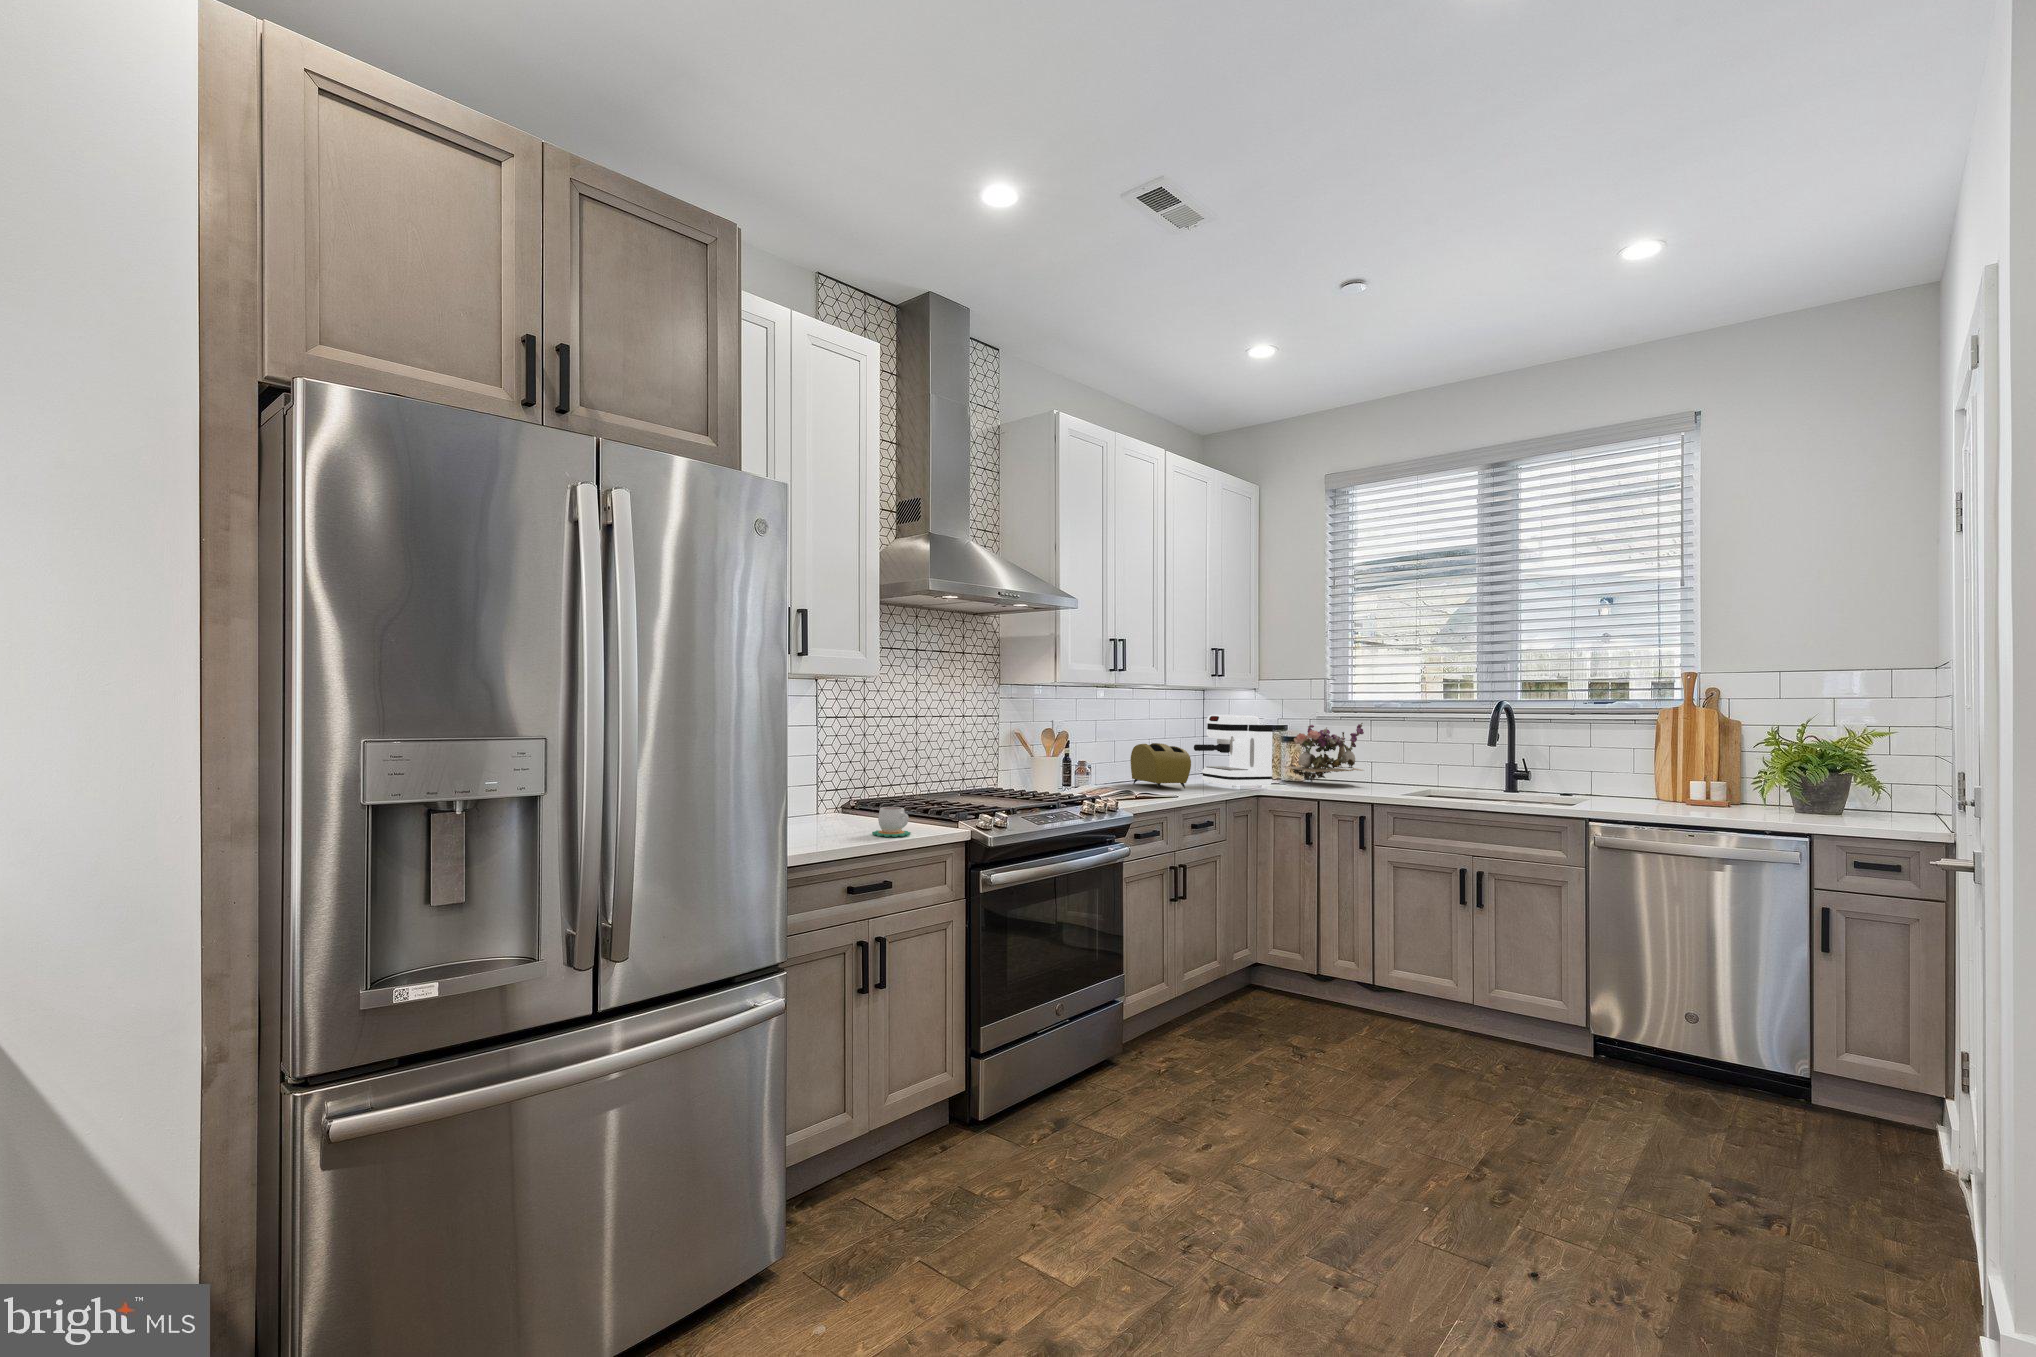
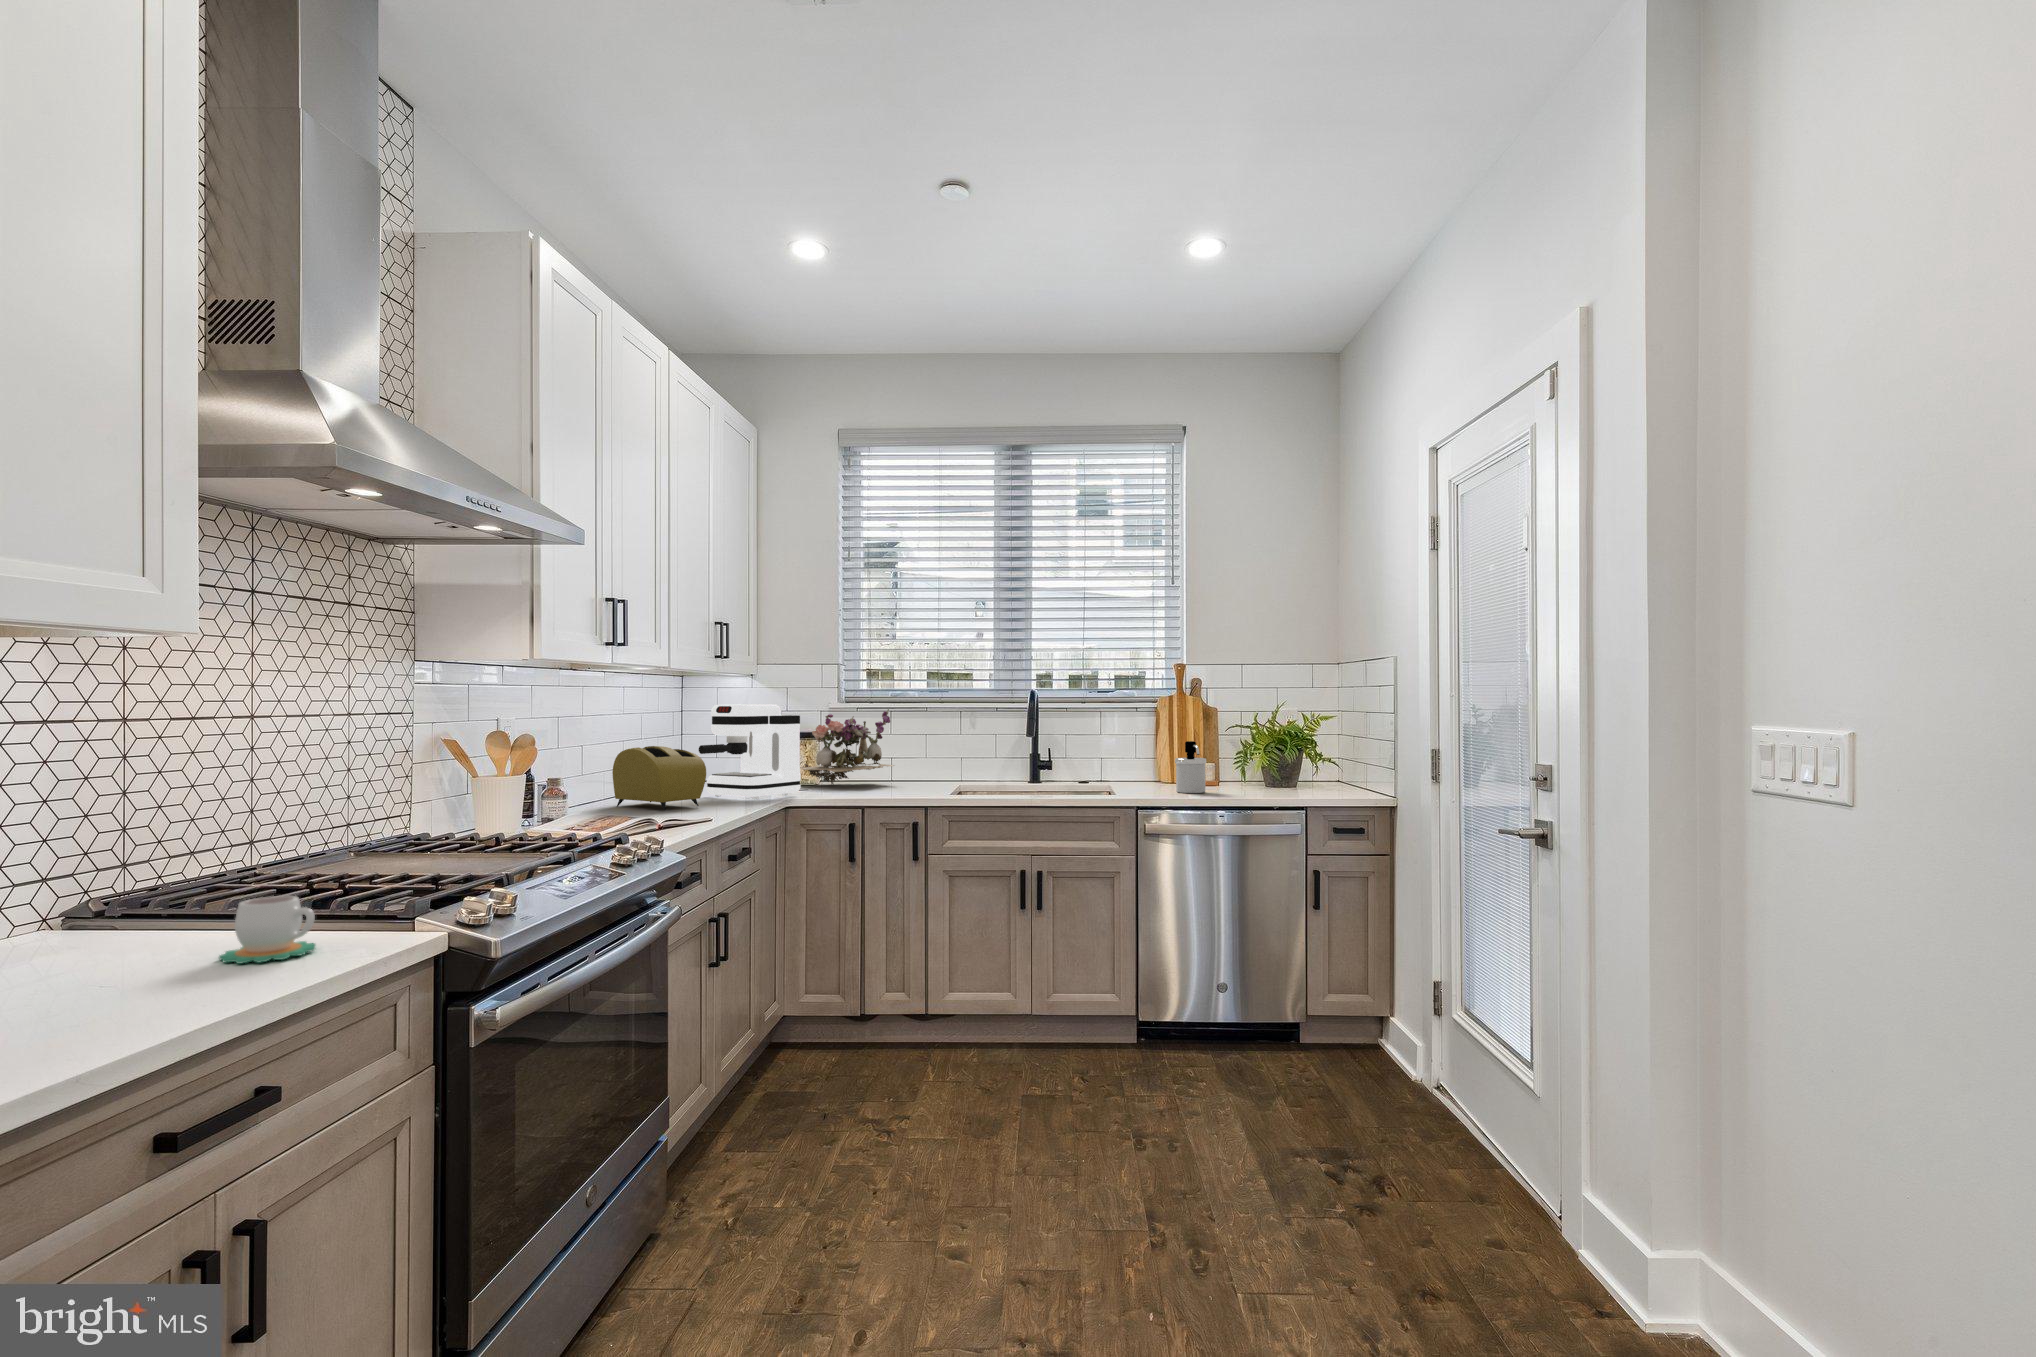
soap dispenser: none [1635,766,1670,817] -> present [1175,741,1206,793]

